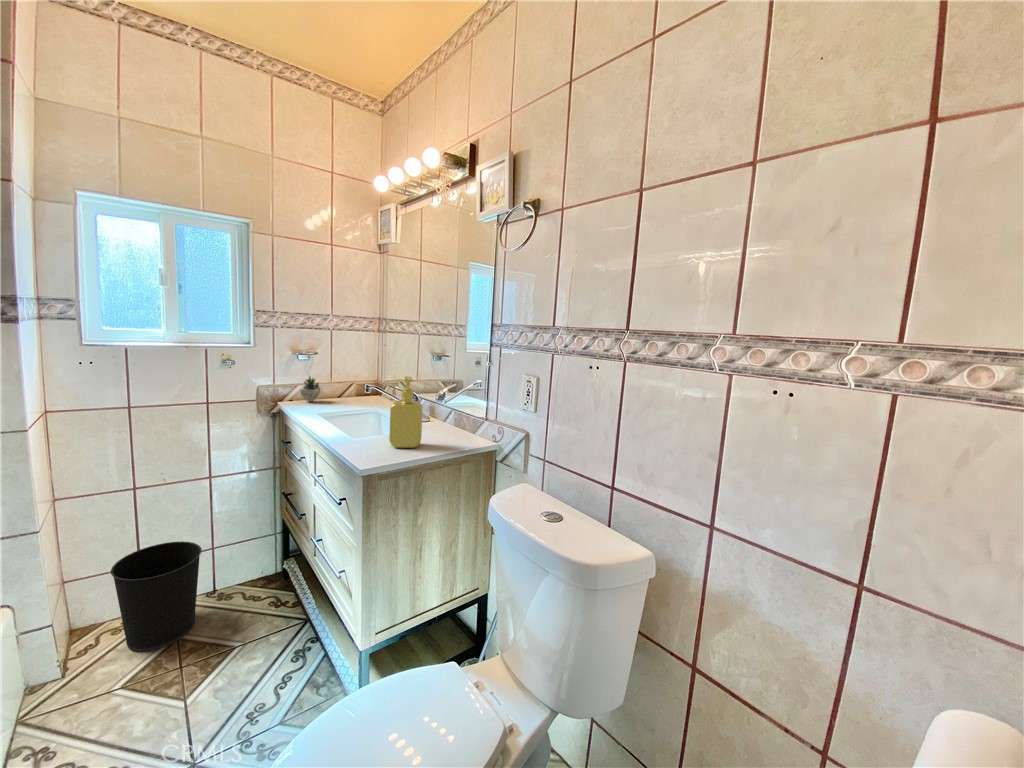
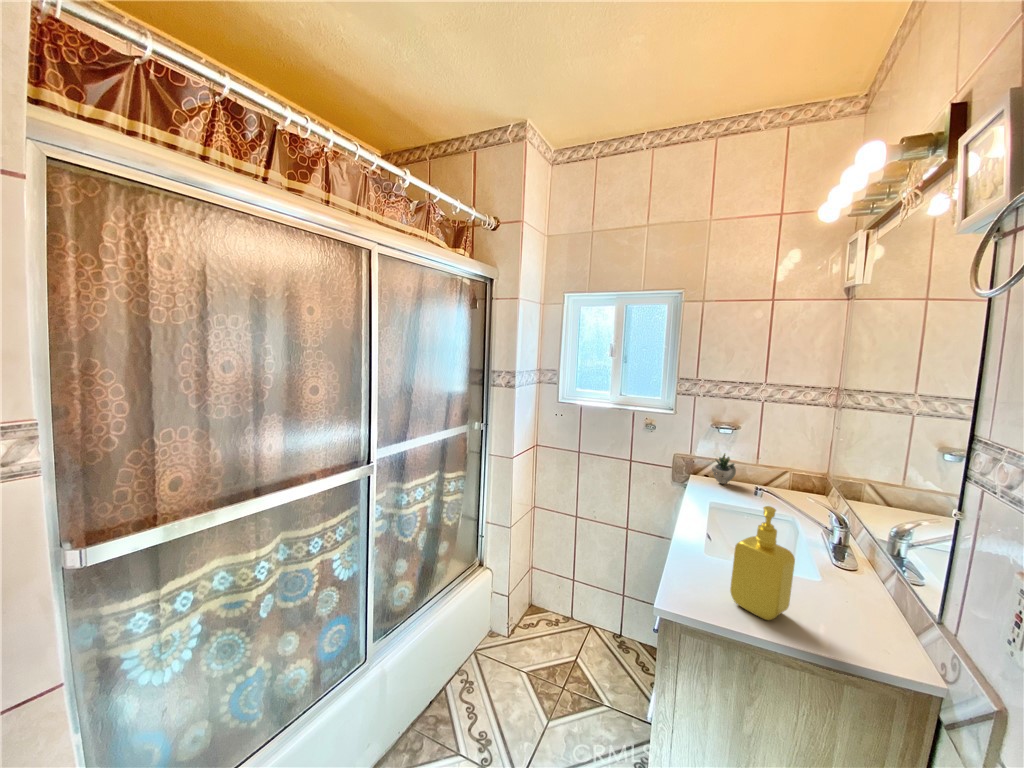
wastebasket: present [111,541,202,651] -> none [546,568,605,662]

